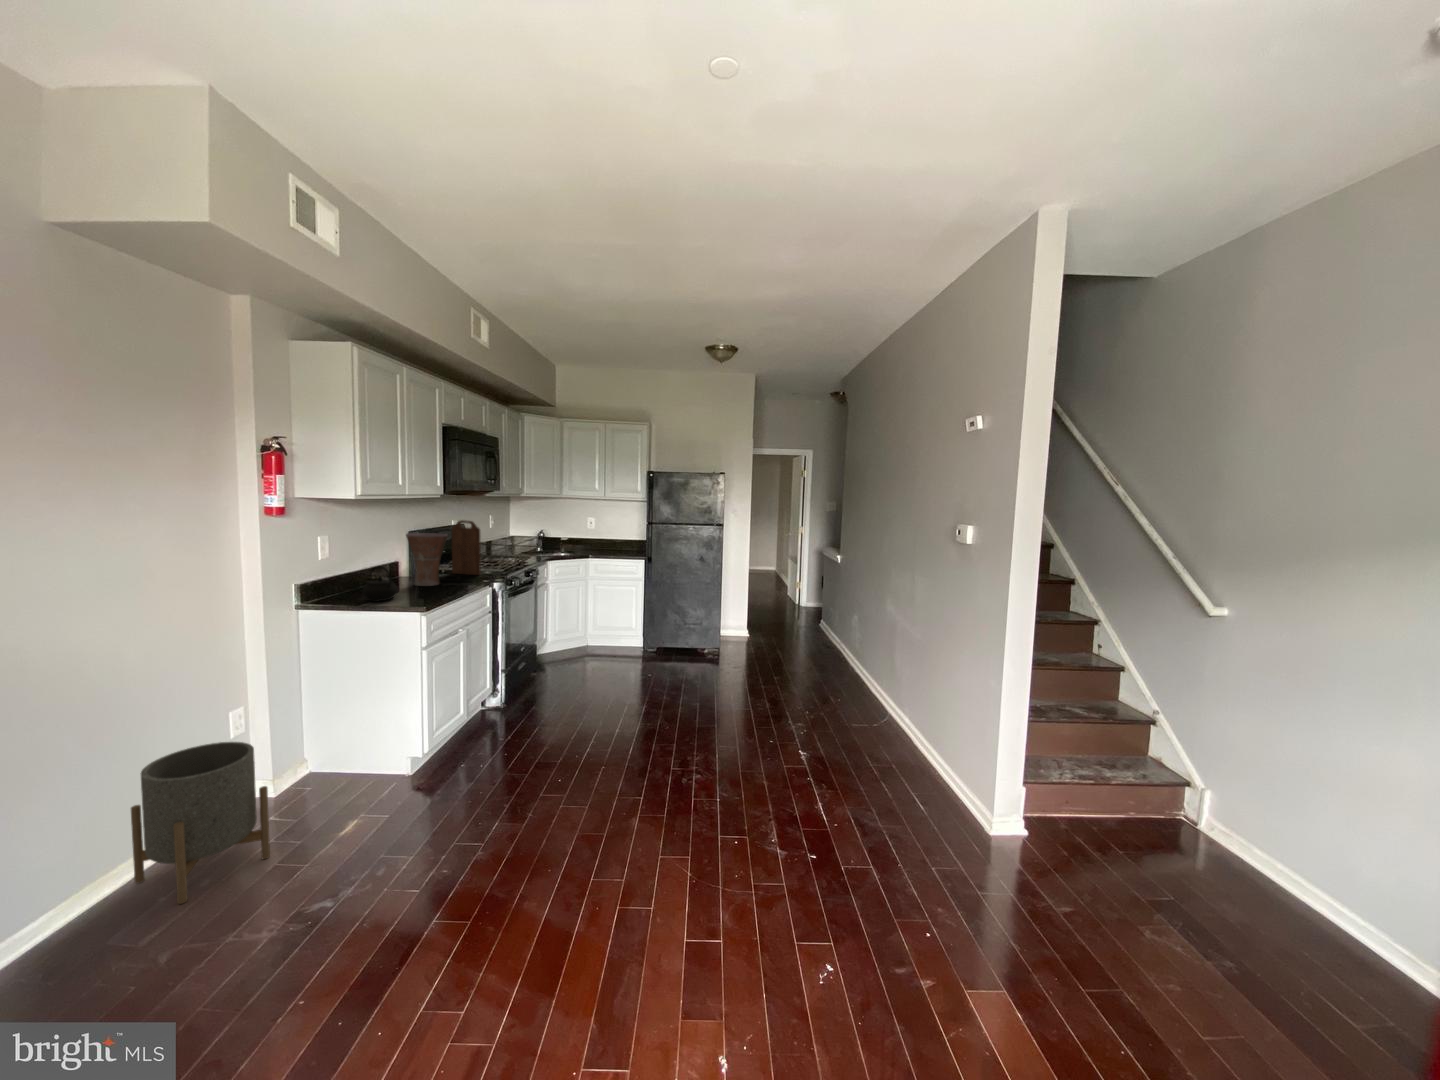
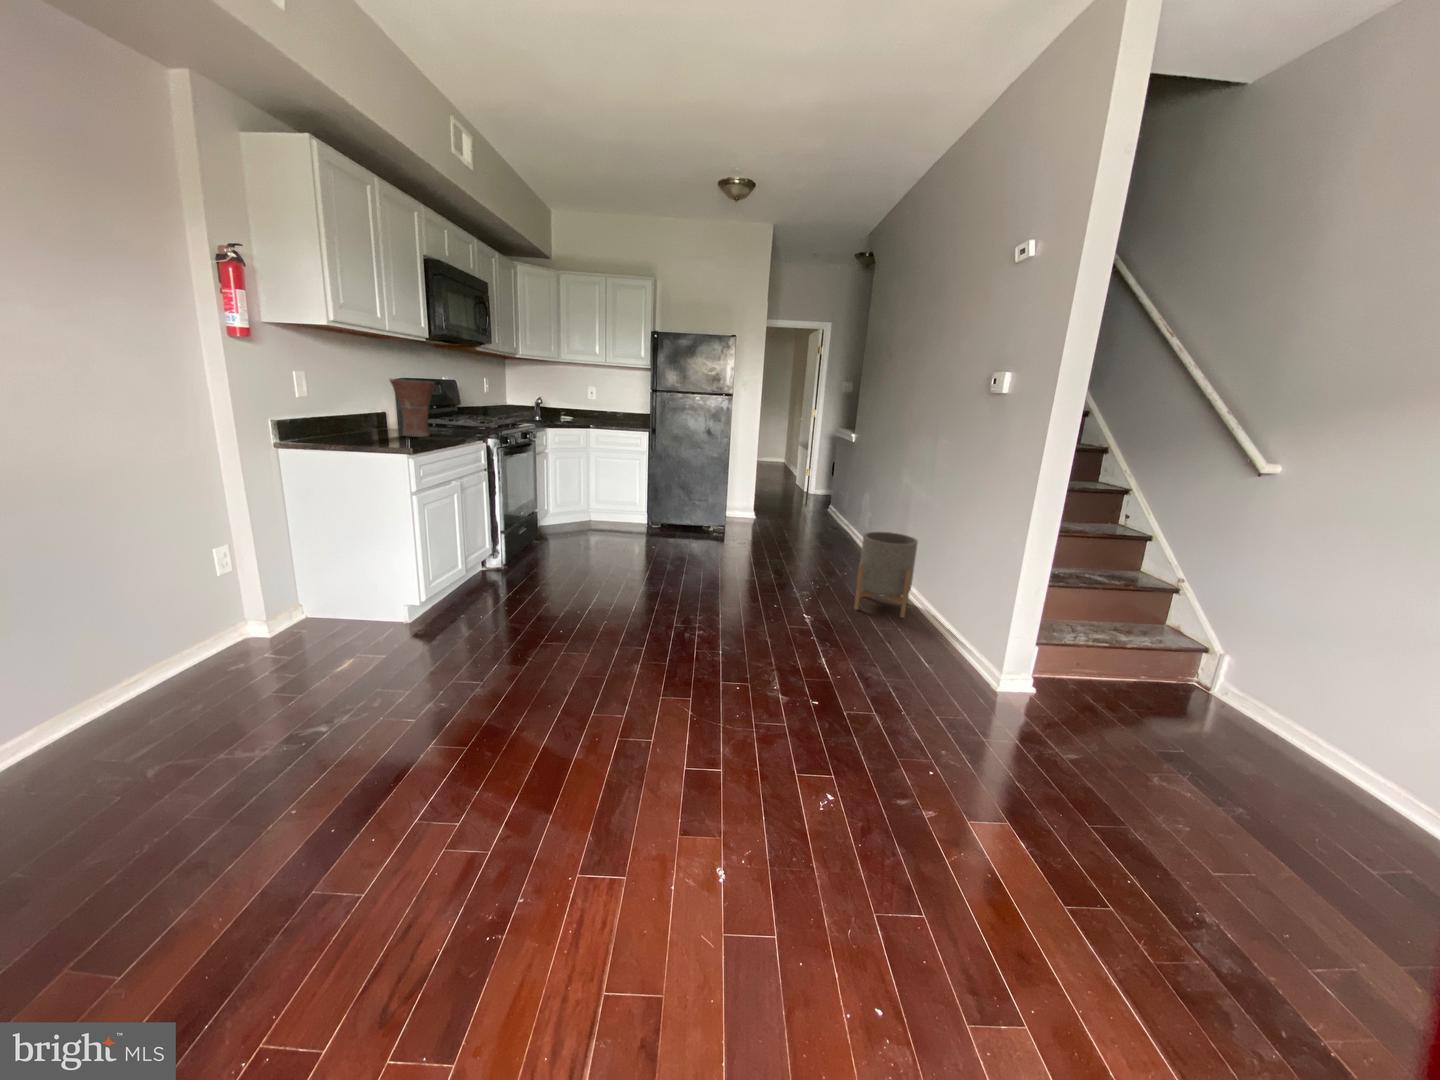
cutting board: present [452,520,481,575] -> none [440,370,473,431]
kettle: present [363,566,398,601] -> none [345,407,384,445]
planter: present [131,742,270,904] -> present [854,532,918,618]

